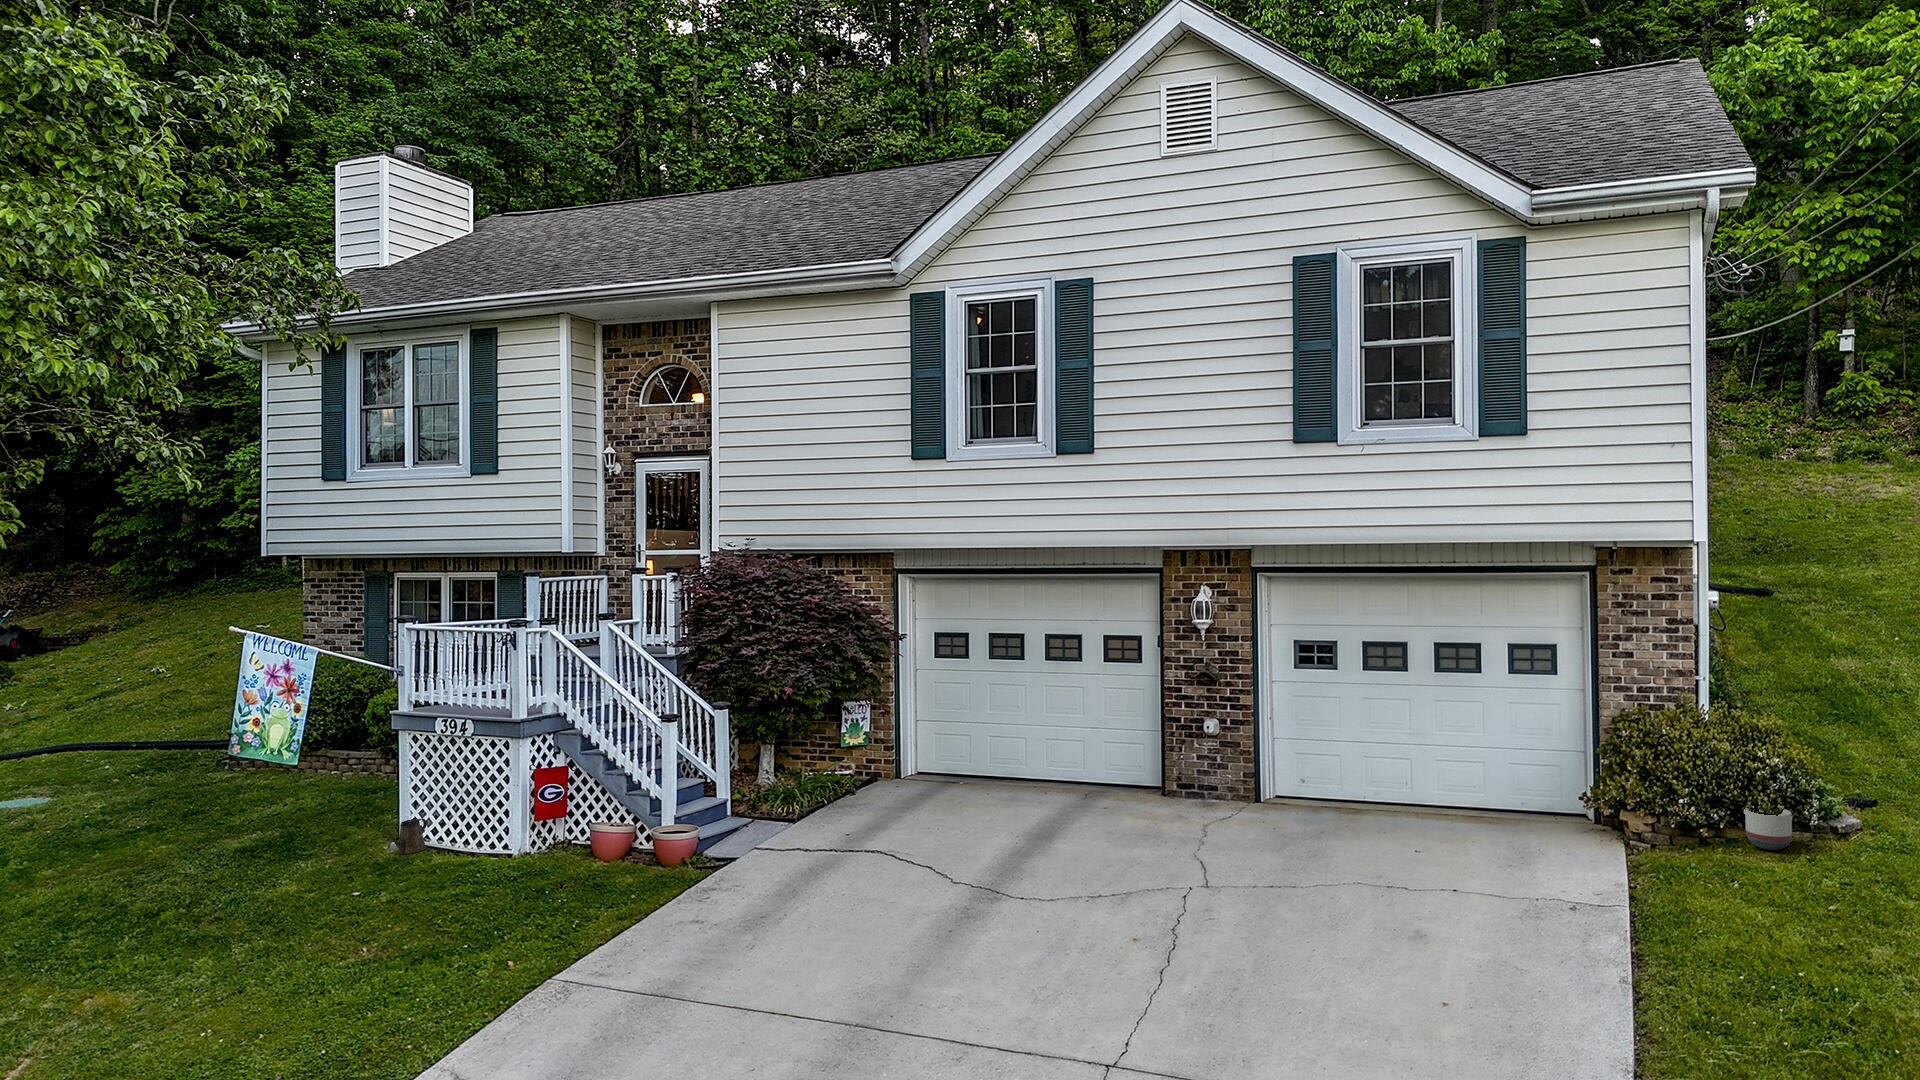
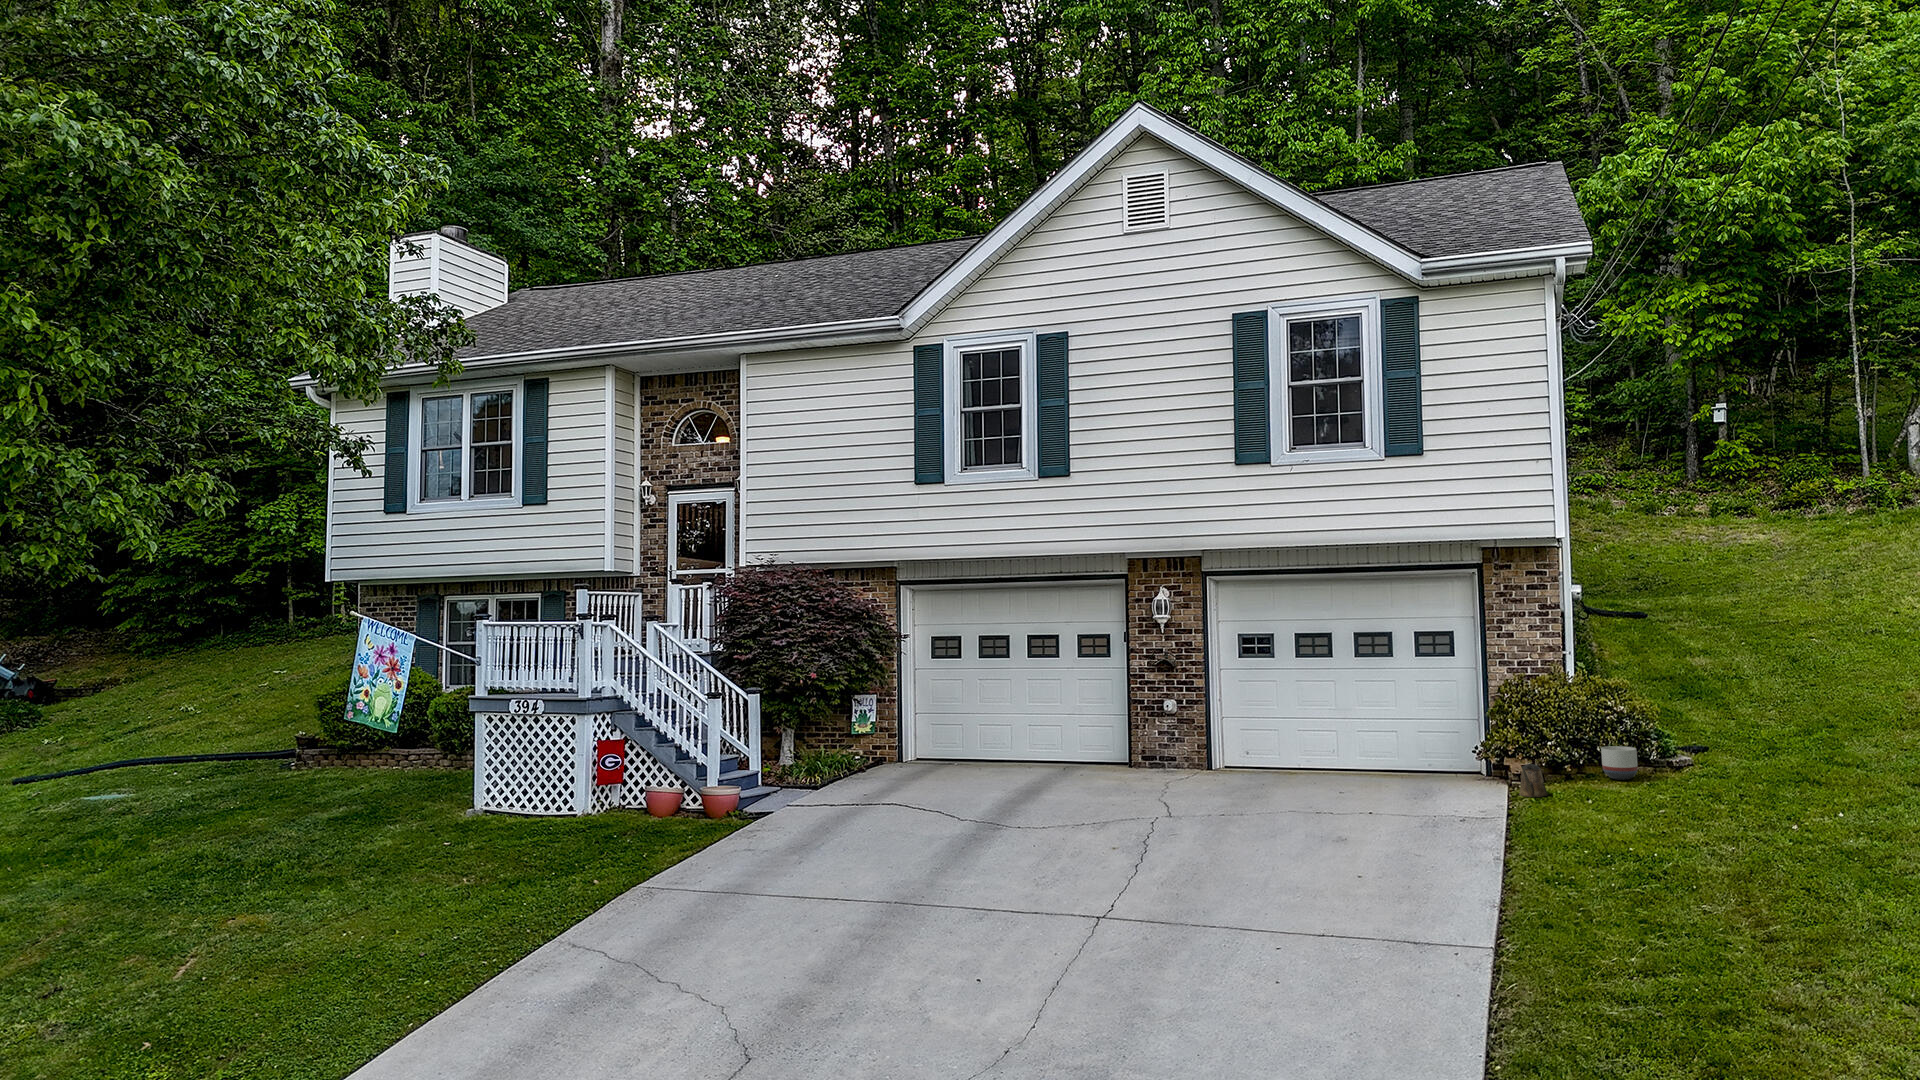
watering can: present [380,819,427,854] -> present [1519,764,1548,797]

